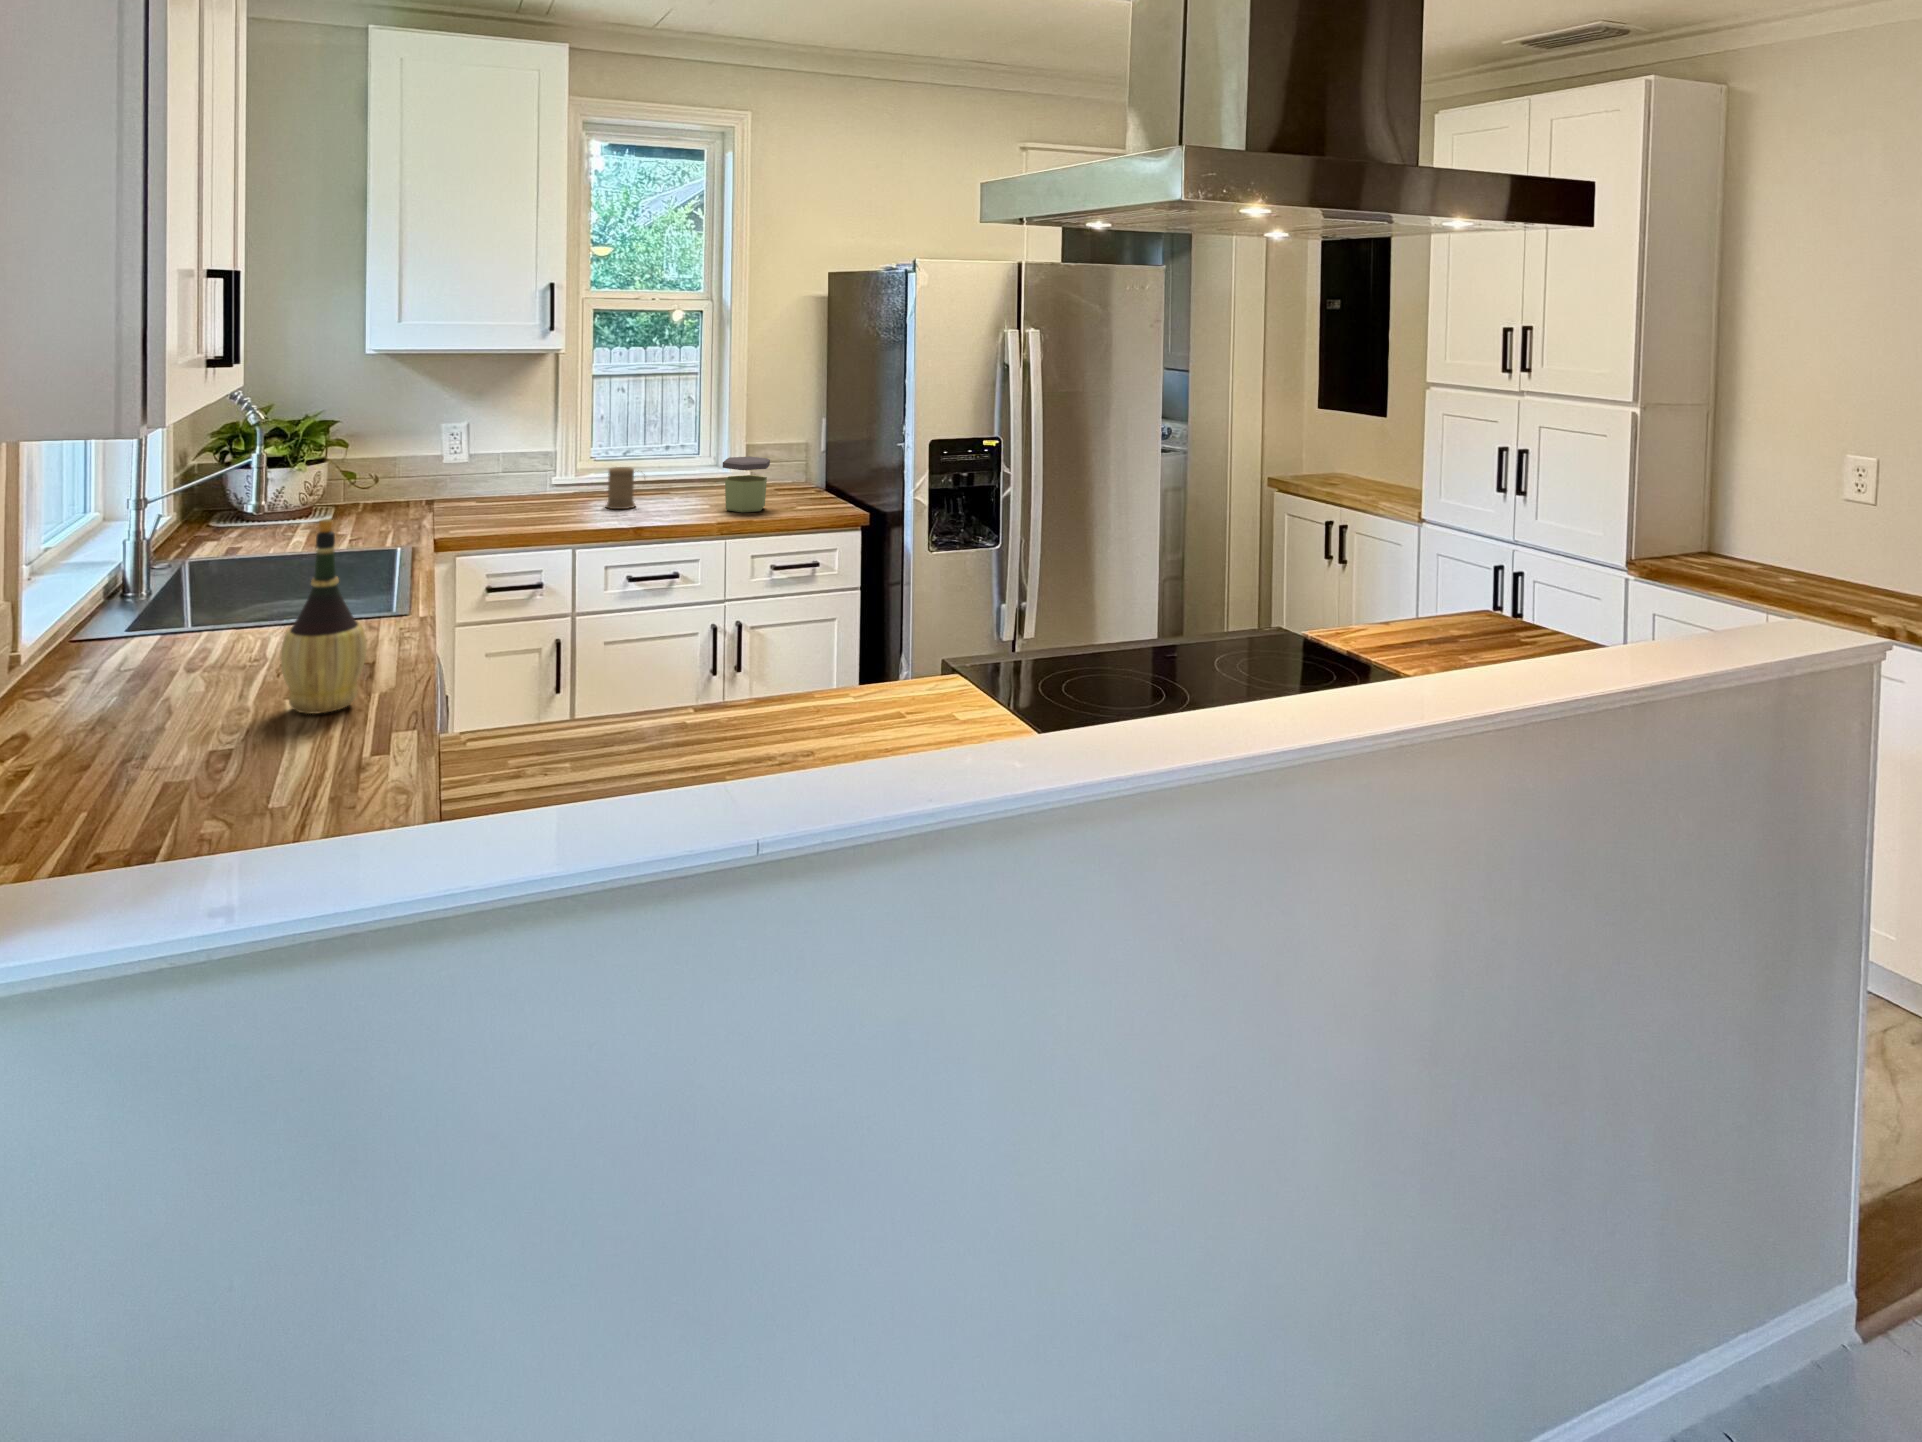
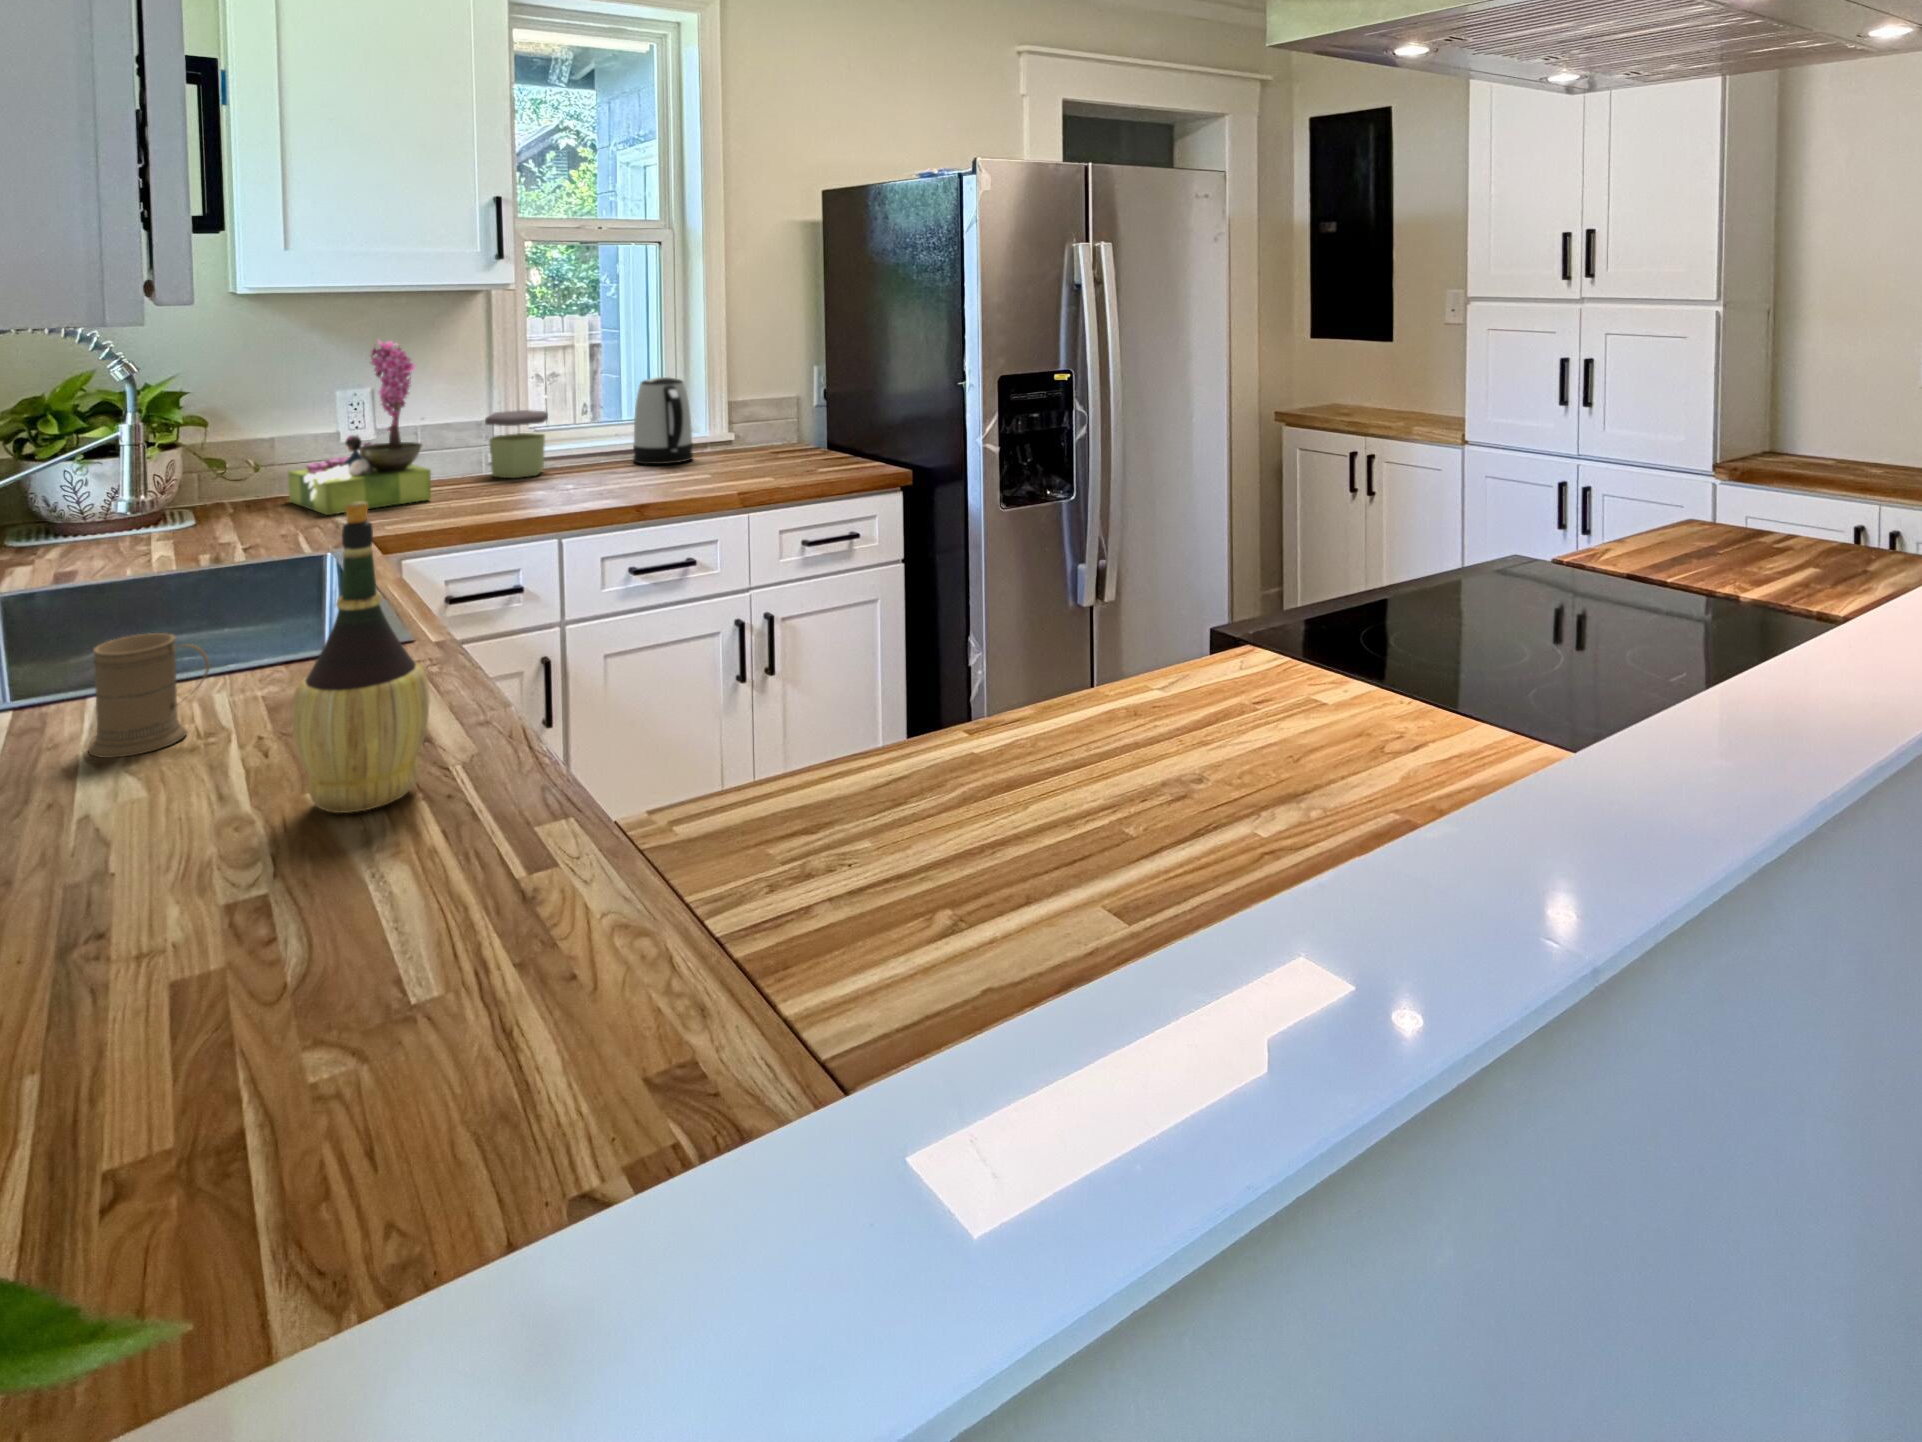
flower arrangement: none [398,385,497,519] -> present [289,340,431,515]
kettle: none [662,424,709,495] -> present [633,377,693,464]
jar: present [723,456,770,513] -> present [485,410,548,478]
mug: present [606,467,635,509] -> present [88,633,209,758]

